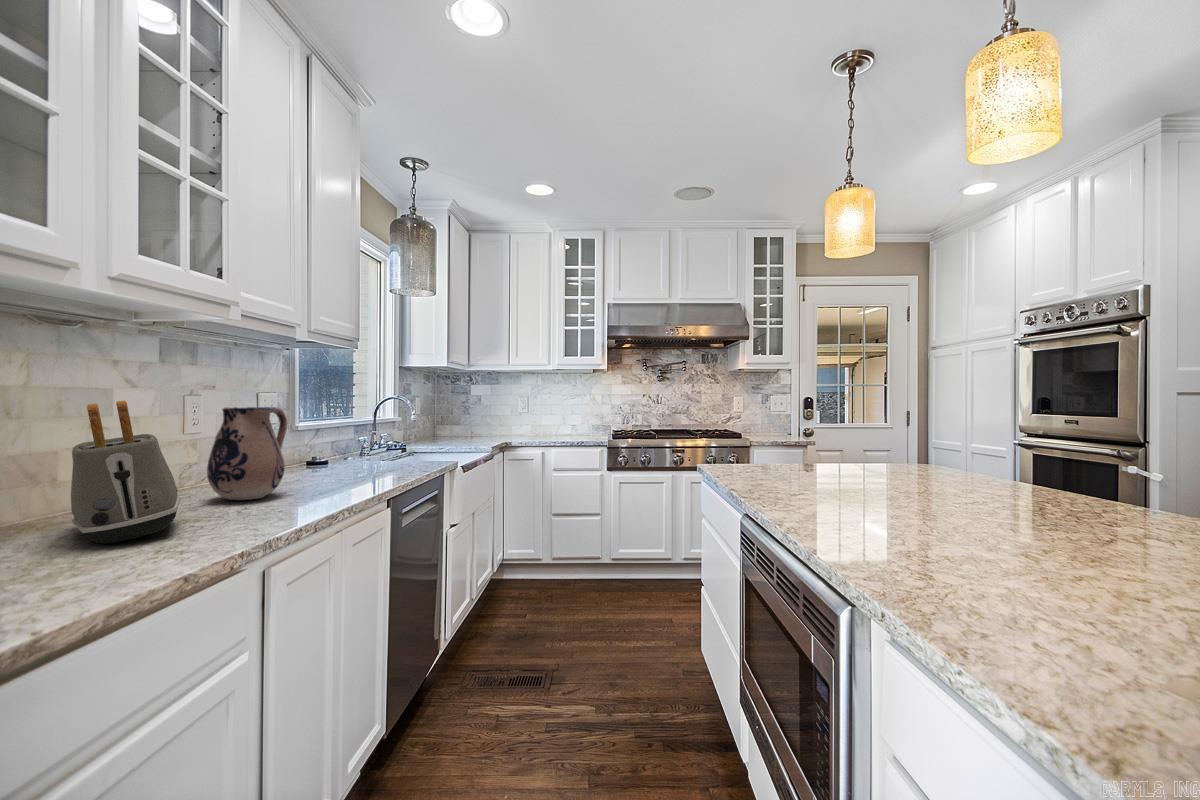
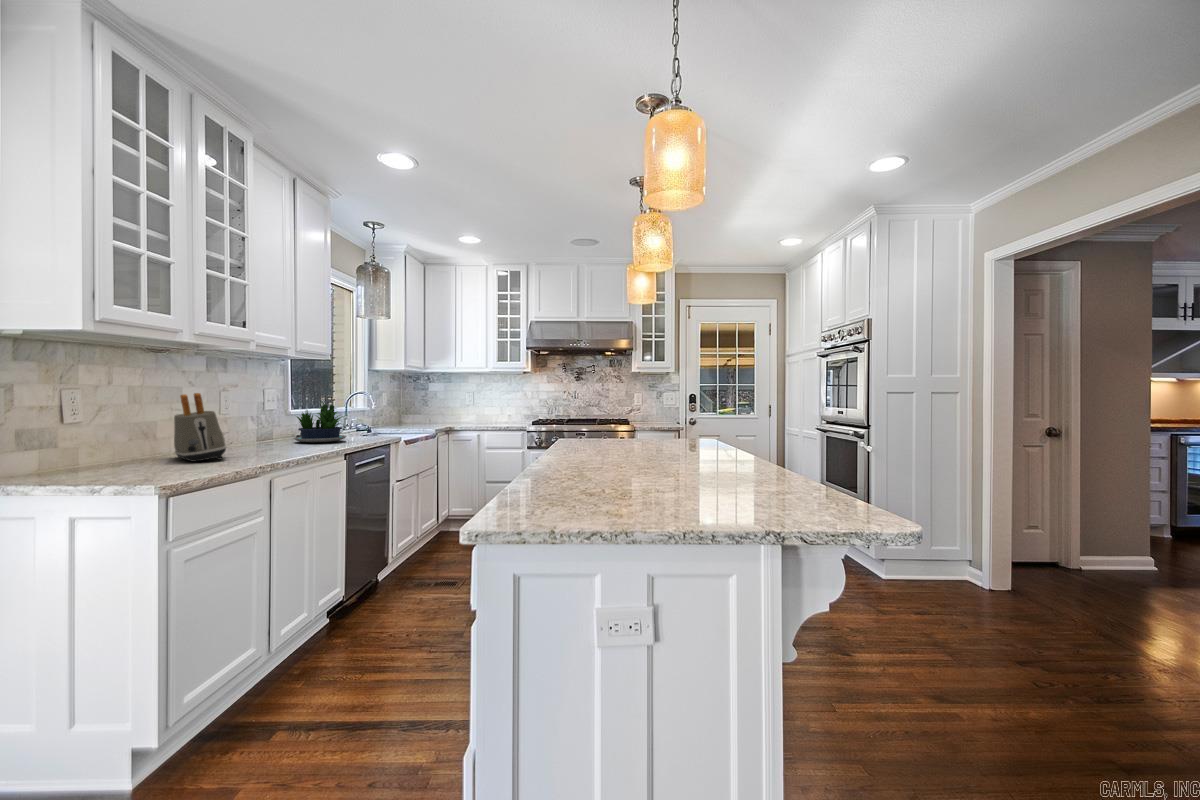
ceramic pitcher: present [207,407,287,500] -> none [237,397,282,450]
potted plant: none [305,416,394,477] -> present [294,404,347,442]

